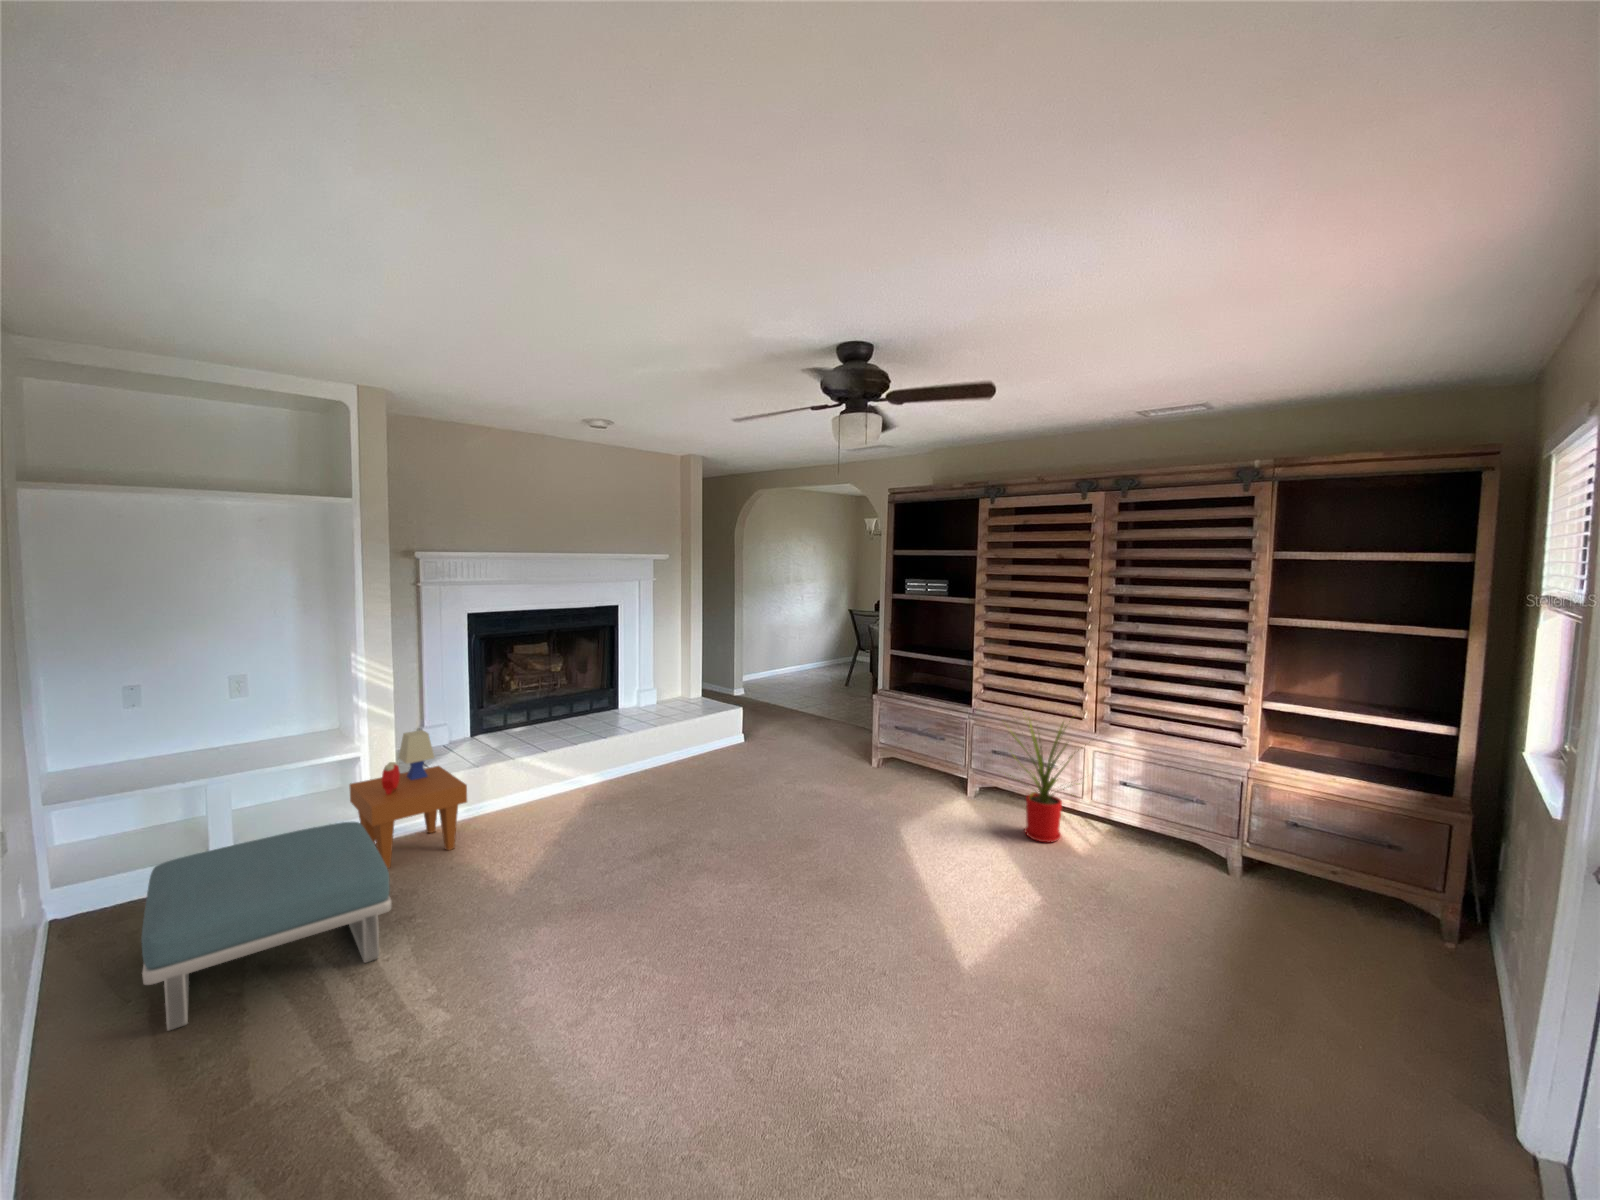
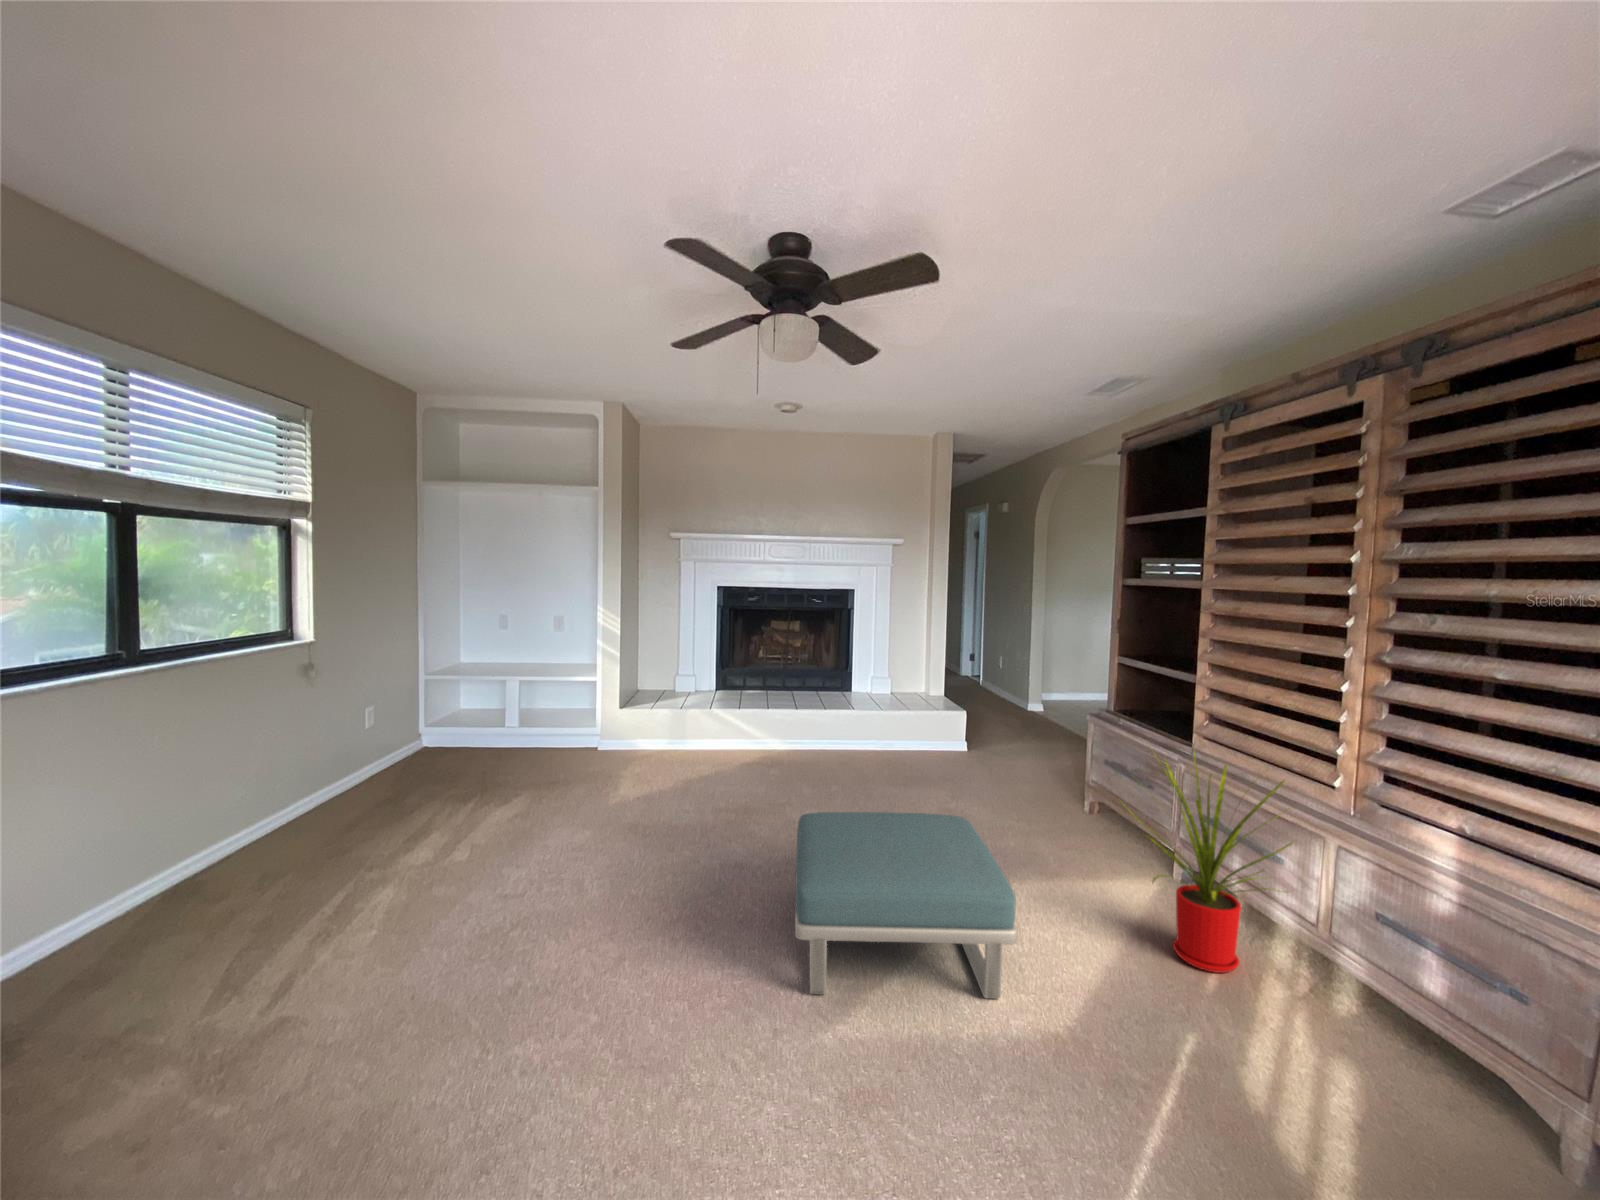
side table: present [349,730,467,868] -> none [561,673,643,772]
footstool: present [141,822,392,1031] -> present [795,812,1017,999]

